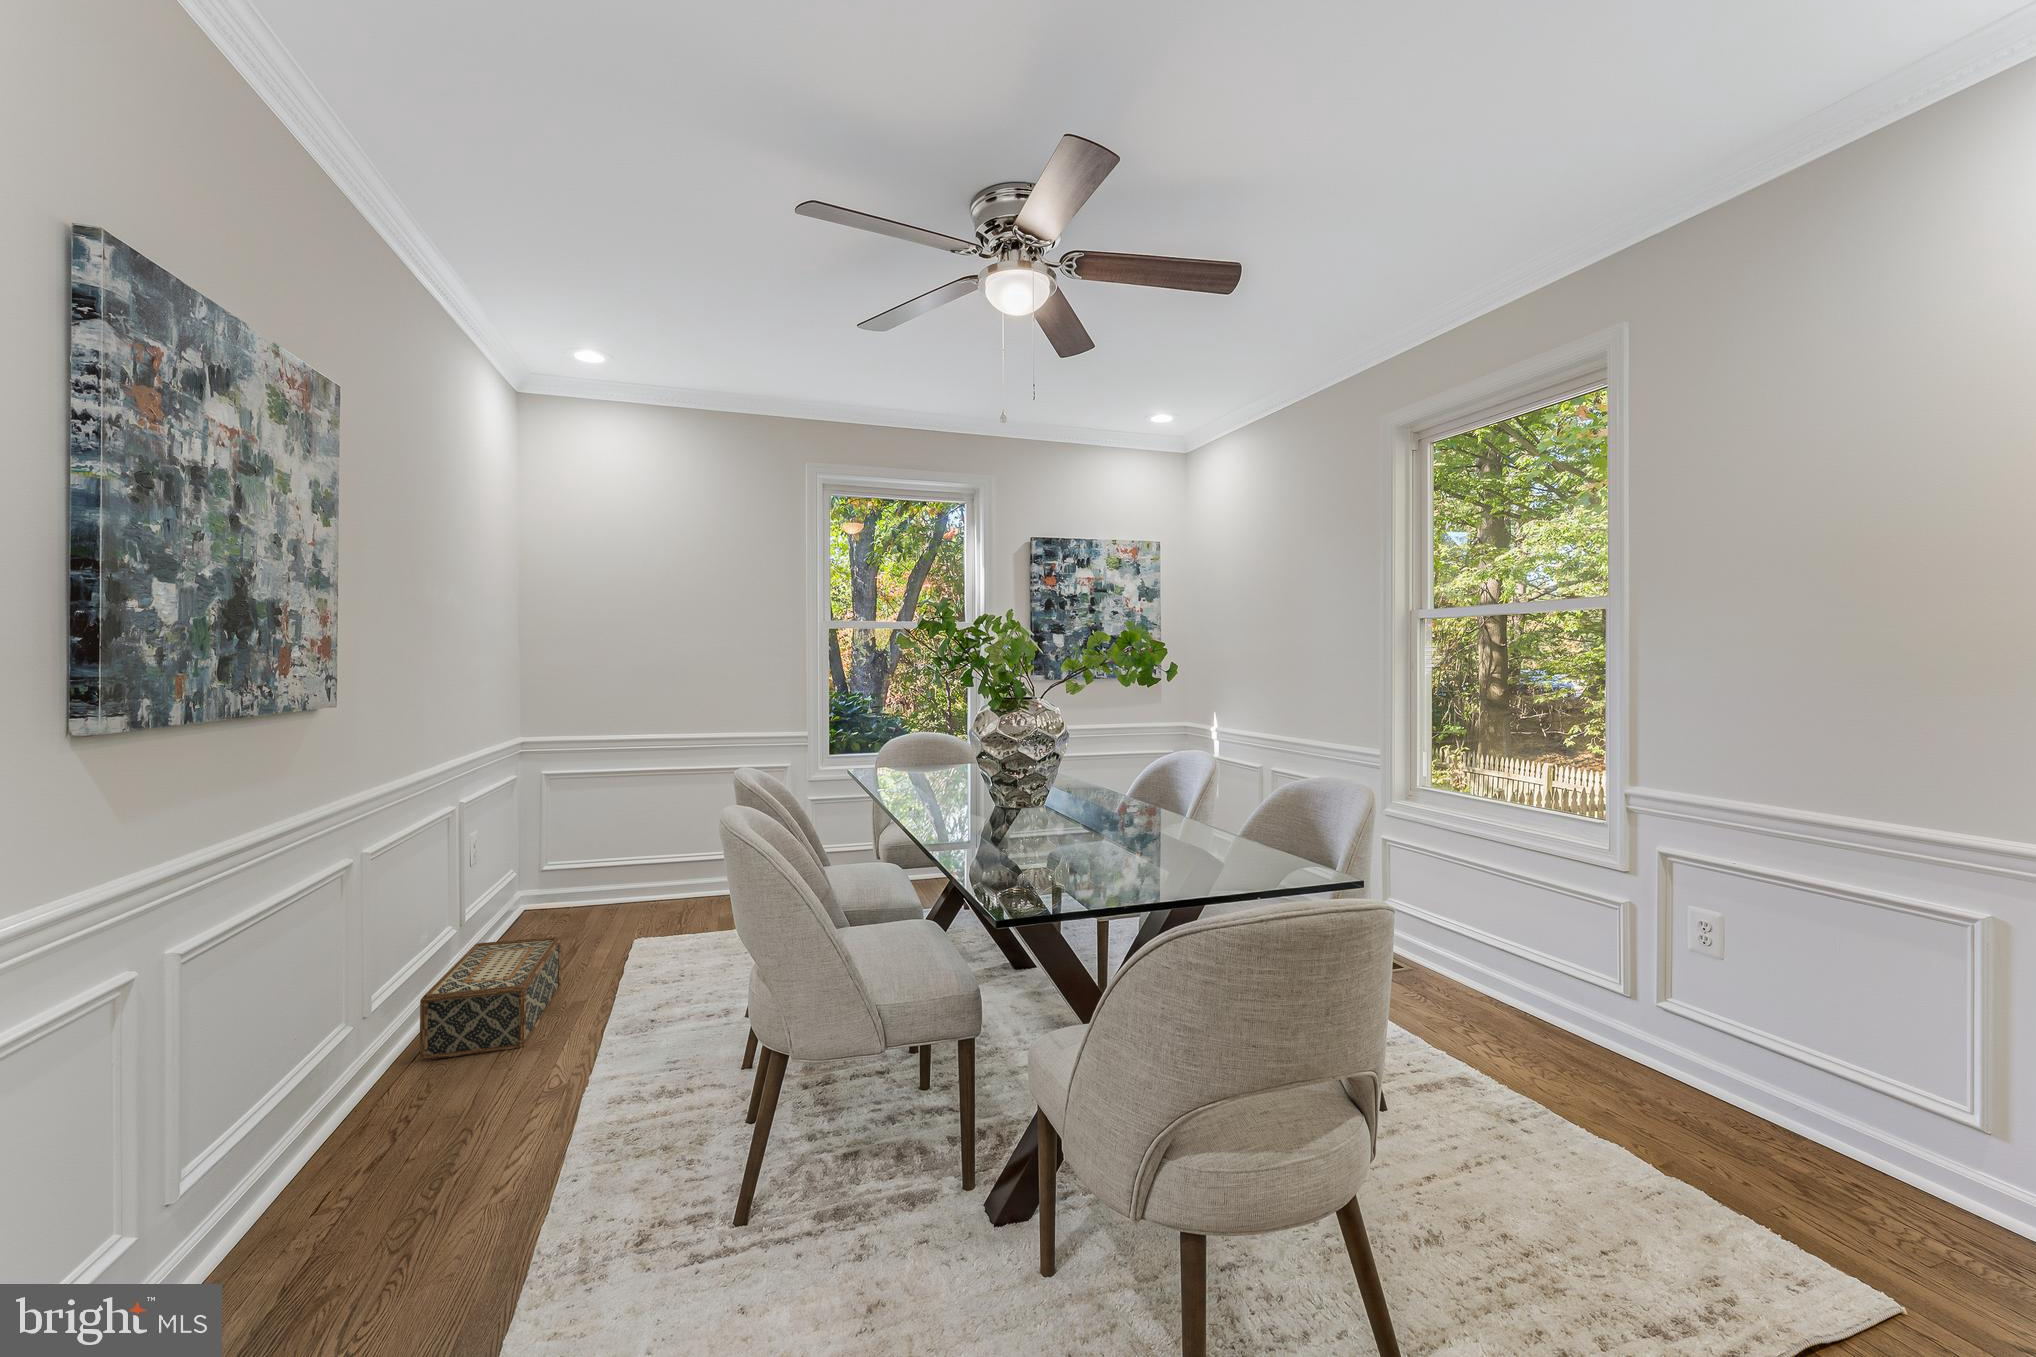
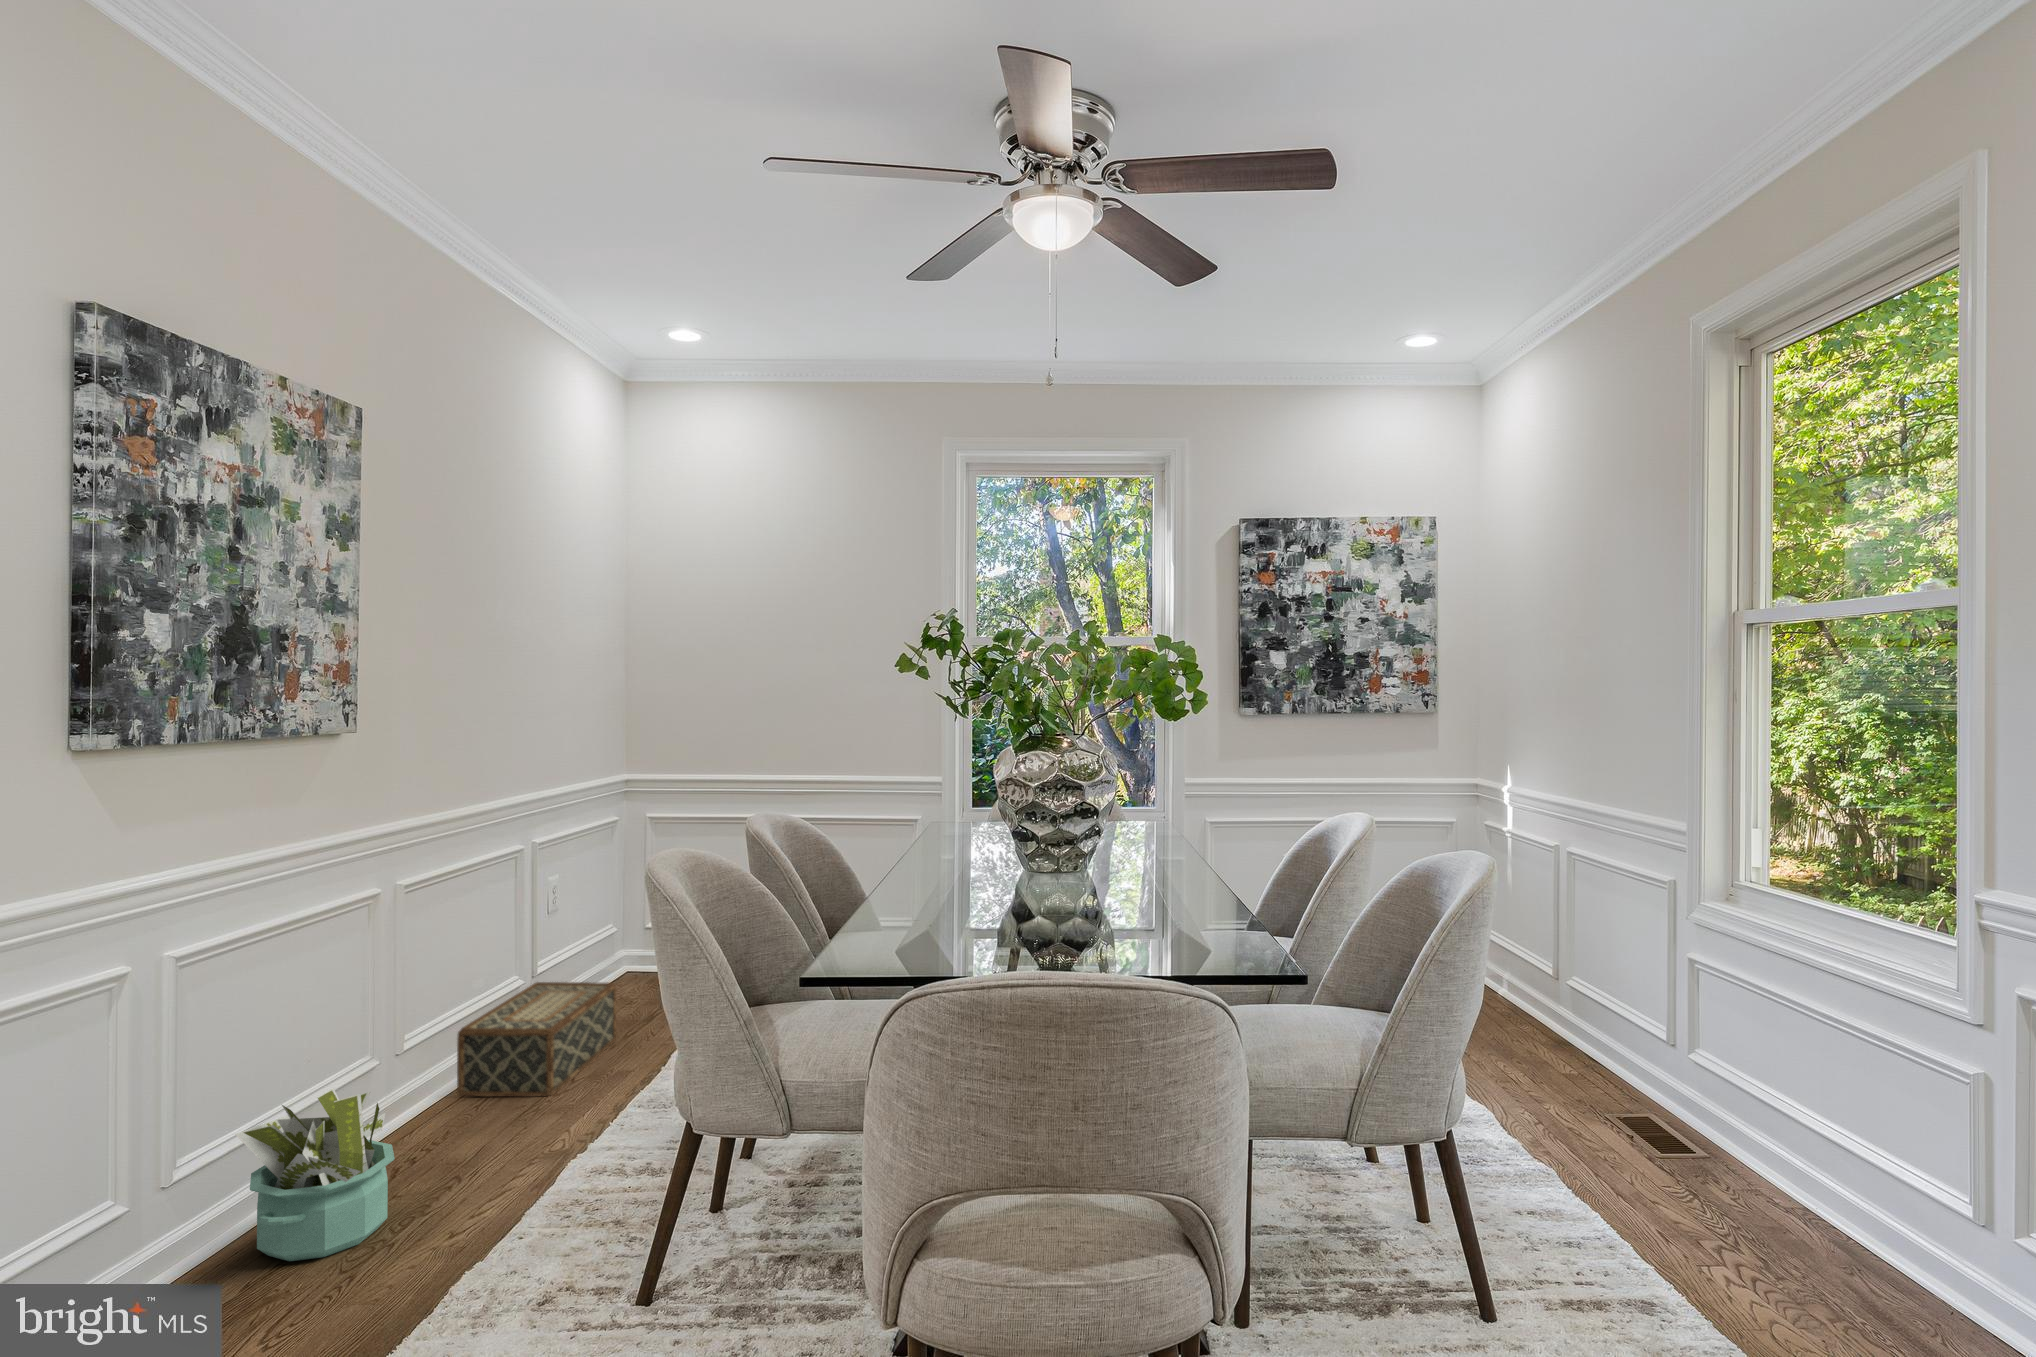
decorative plant: none [243,1070,428,1257] -> present [235,1089,395,1261]

